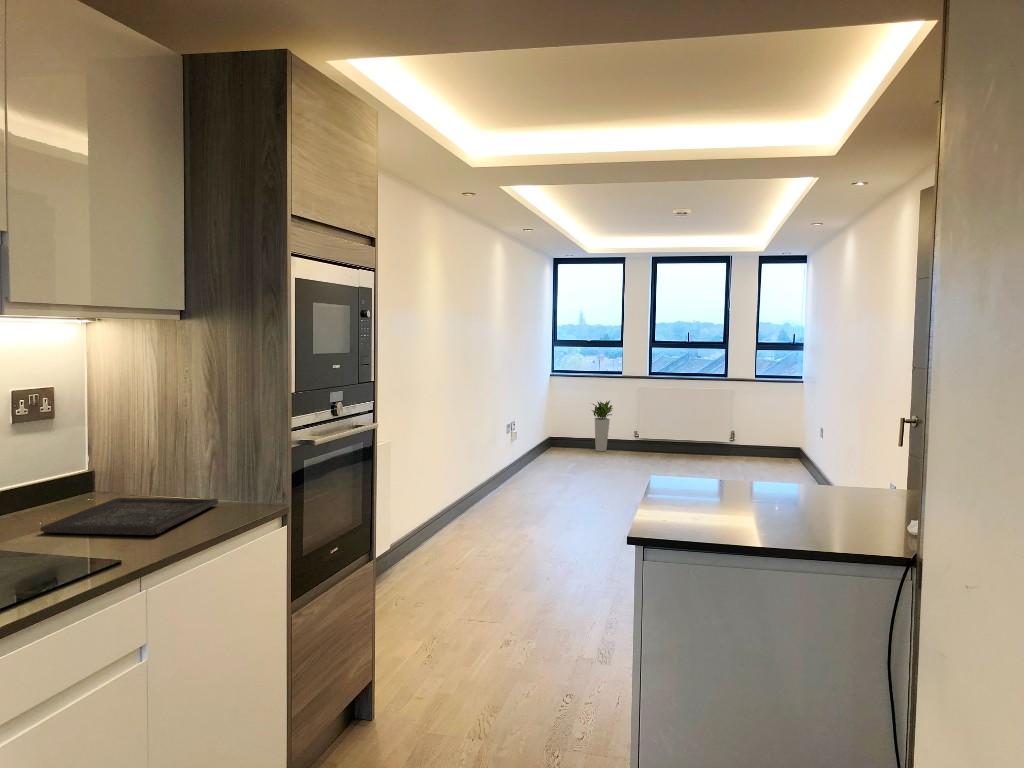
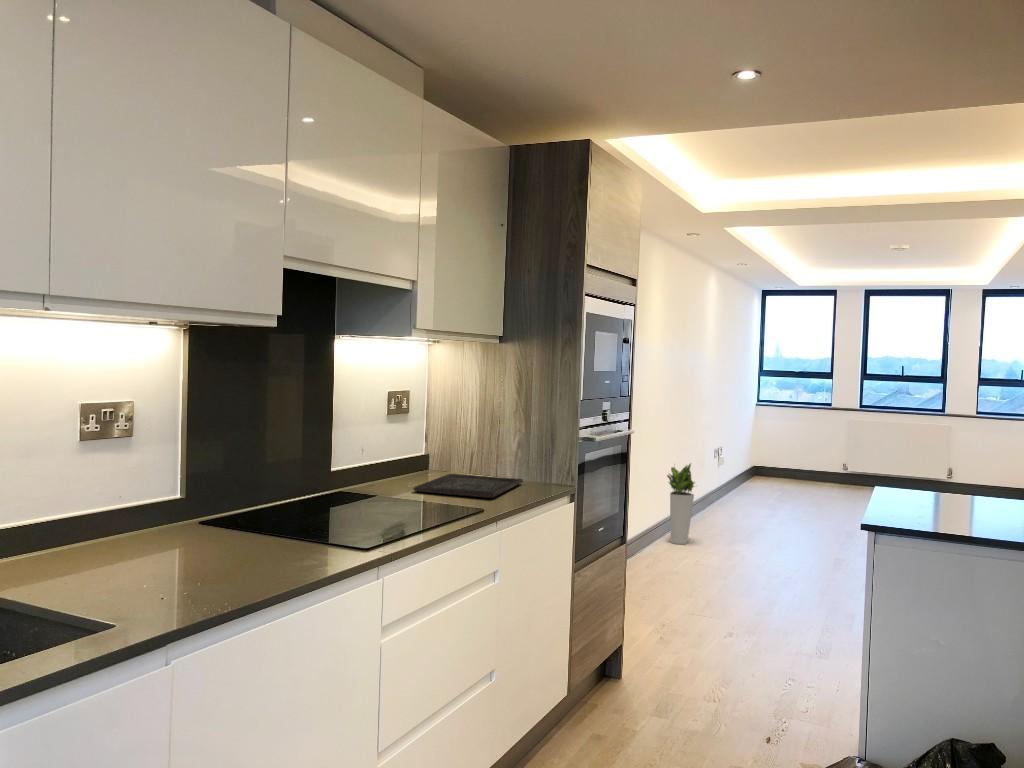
planter: present [592,401,612,451] -> present [667,463,695,544]

